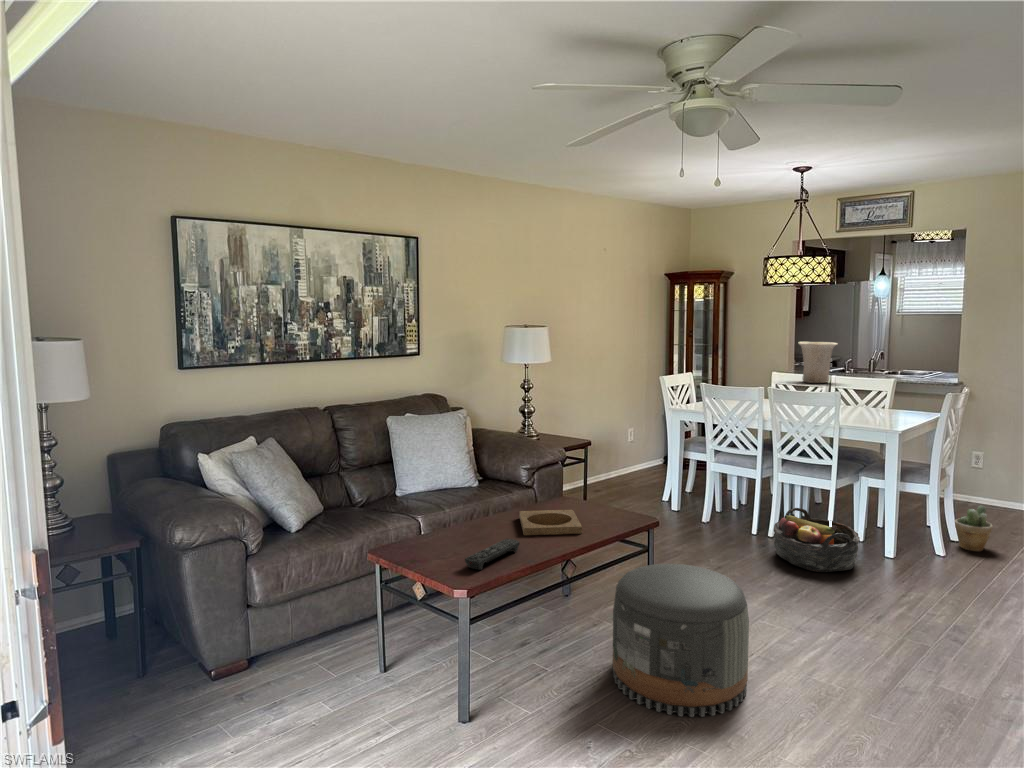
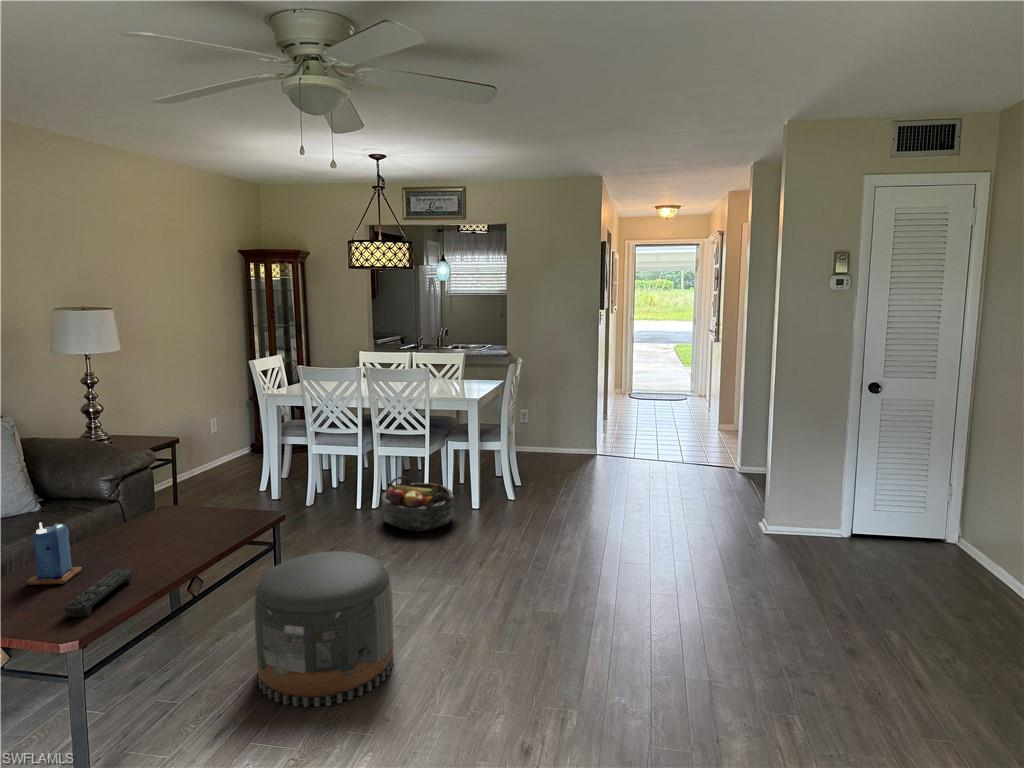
vase: present [798,342,837,383] -> none [382,321,416,360]
candle: none [451,490,488,542] -> present [27,522,82,585]
potted plant: present [955,506,992,551] -> none [515,452,541,489]
tray: present [519,510,582,535] -> none [117,519,206,561]

